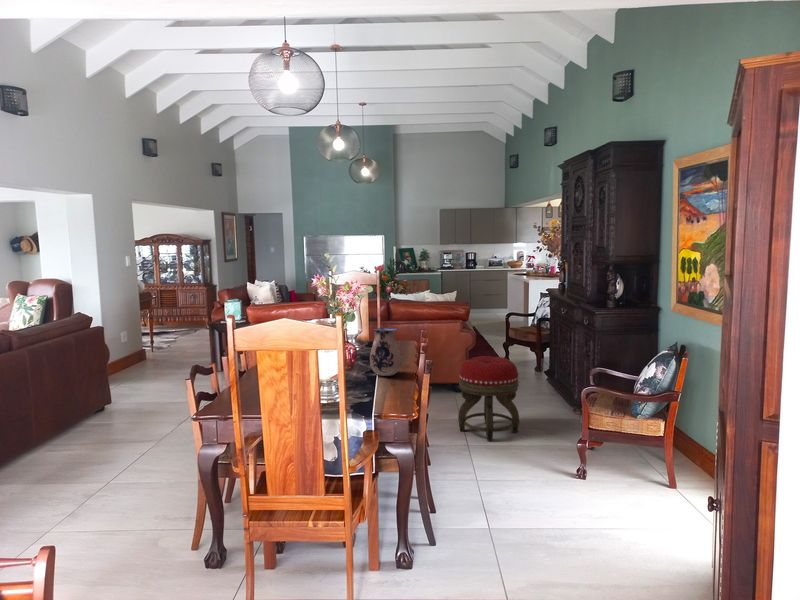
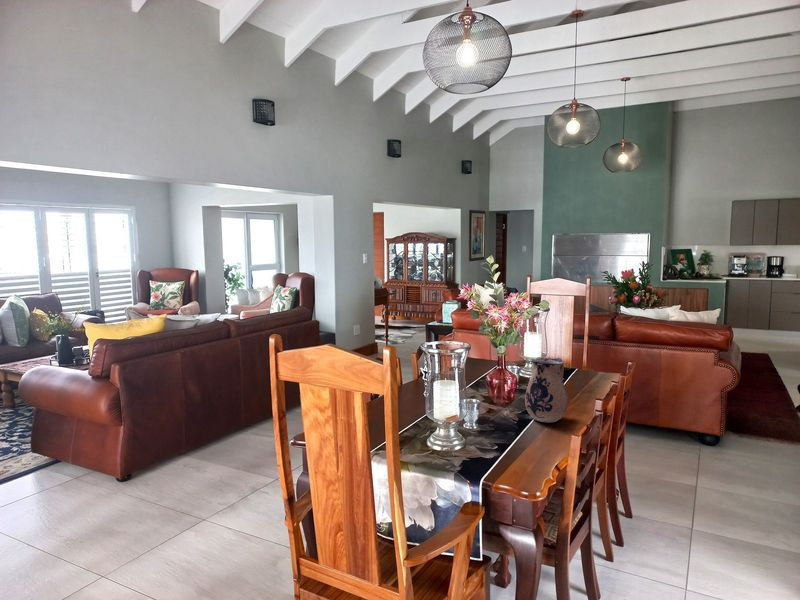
footstool: present [458,356,519,441] -> none [684,405,782,527]

